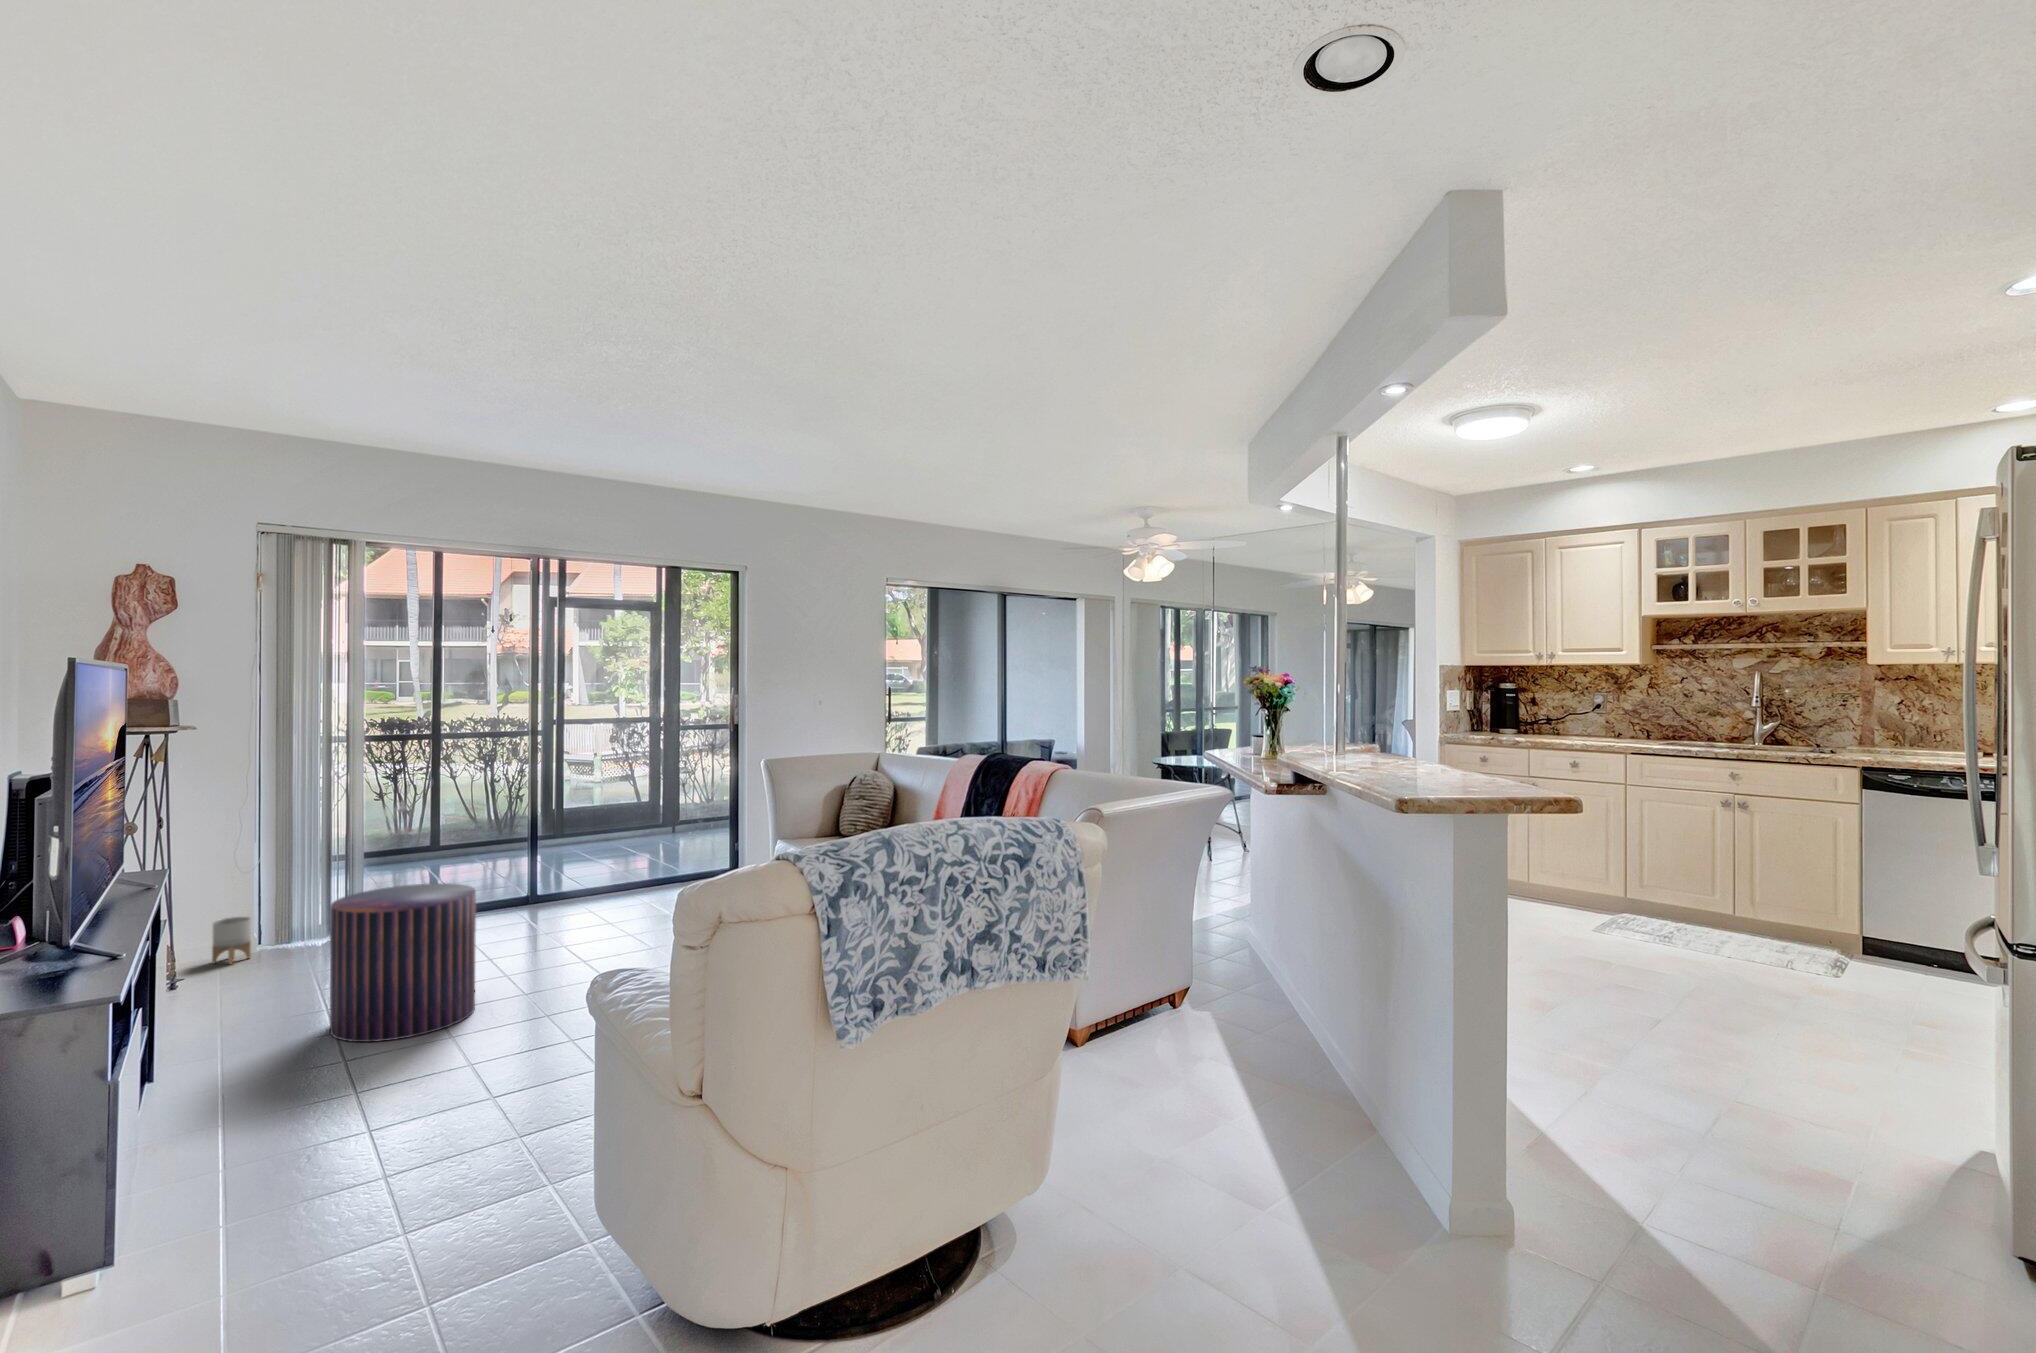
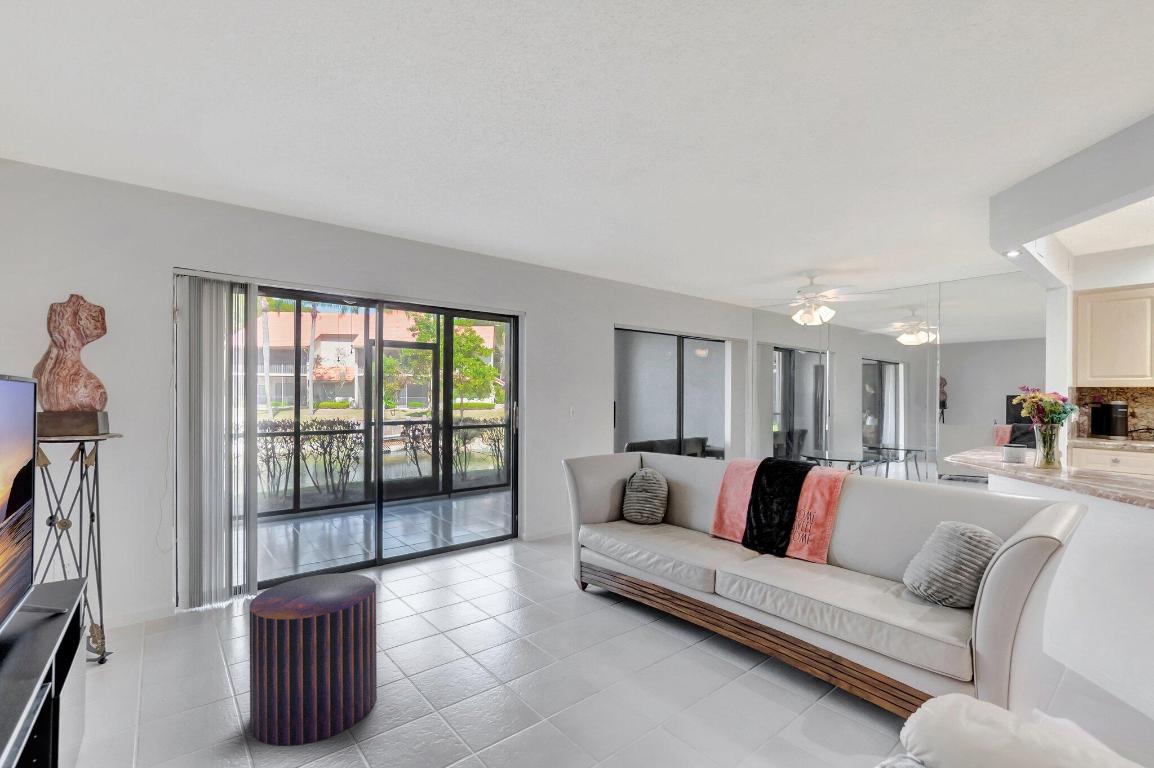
planter: present [212,917,251,964] -> none [138,589,169,632]

